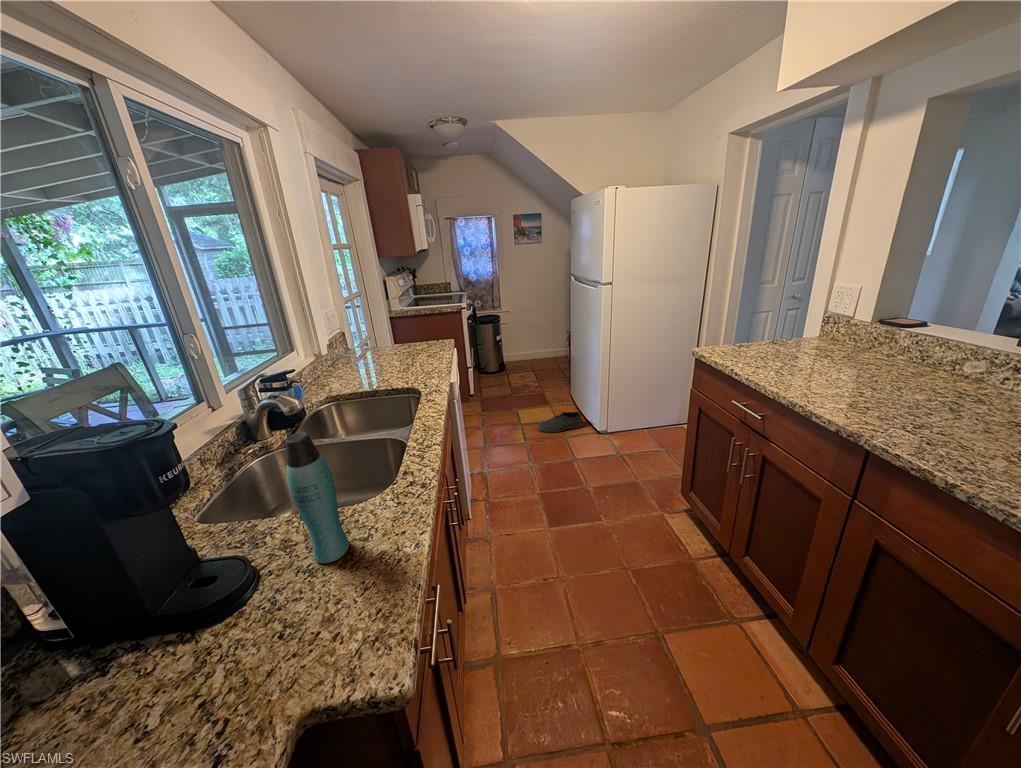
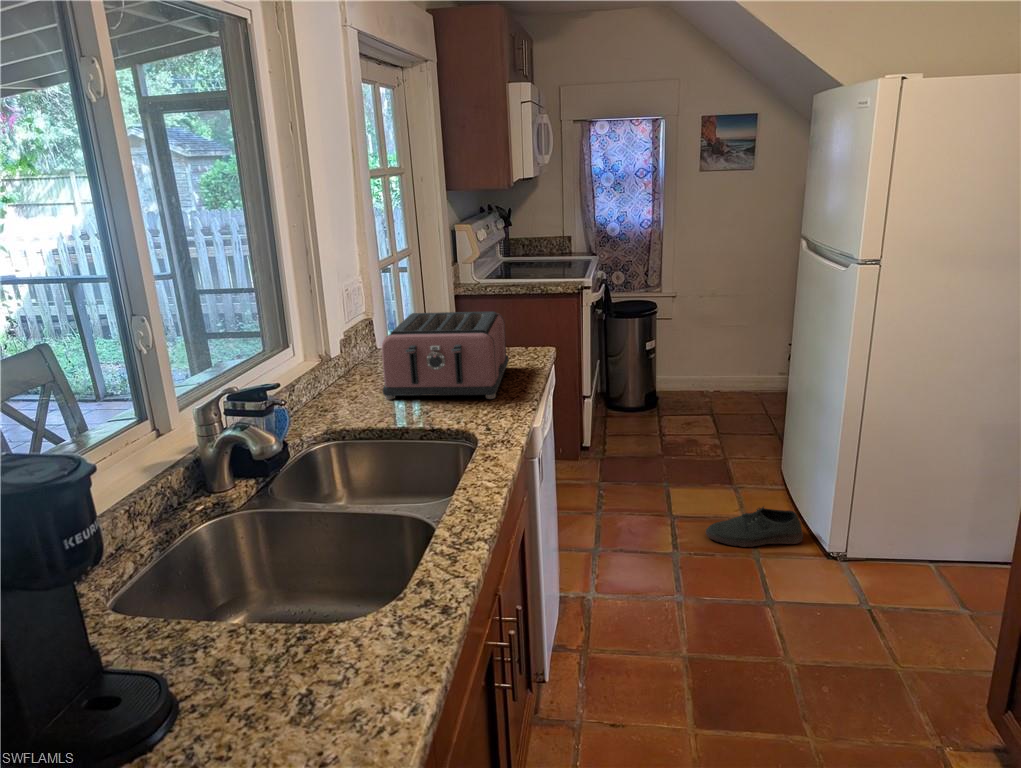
toaster: none [356,321,430,375] -> present [382,311,509,400]
bottle: present [286,432,349,563] -> none [233,497,312,709]

